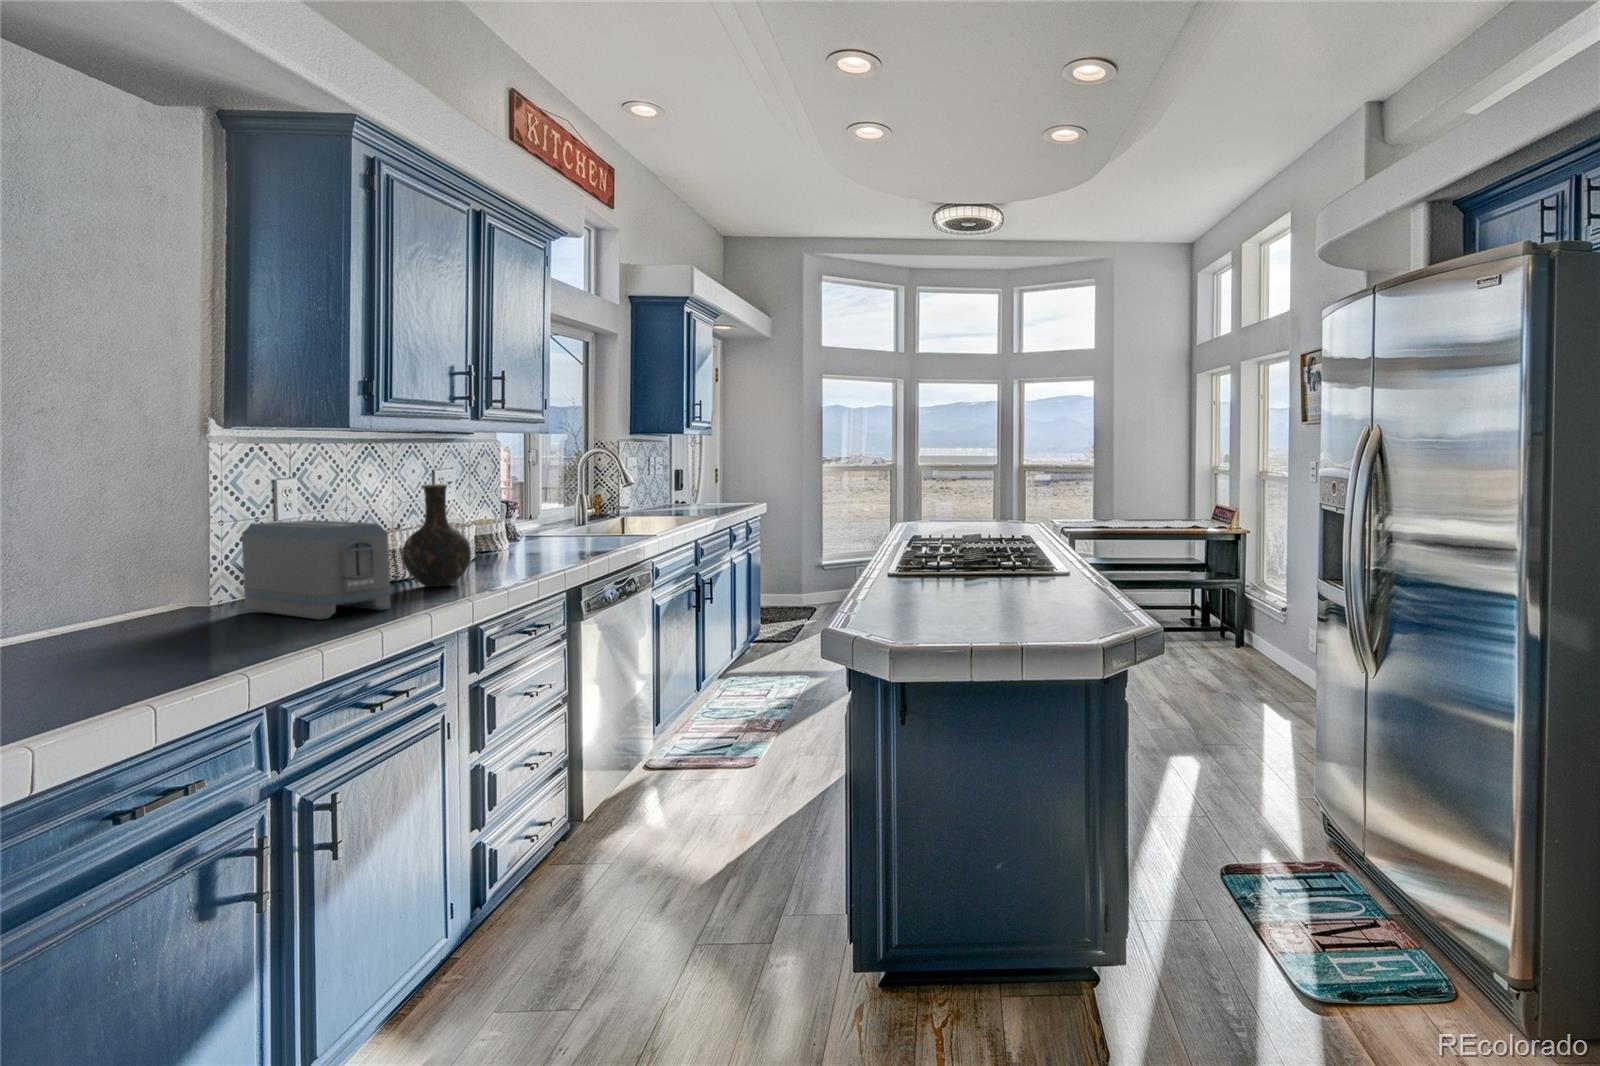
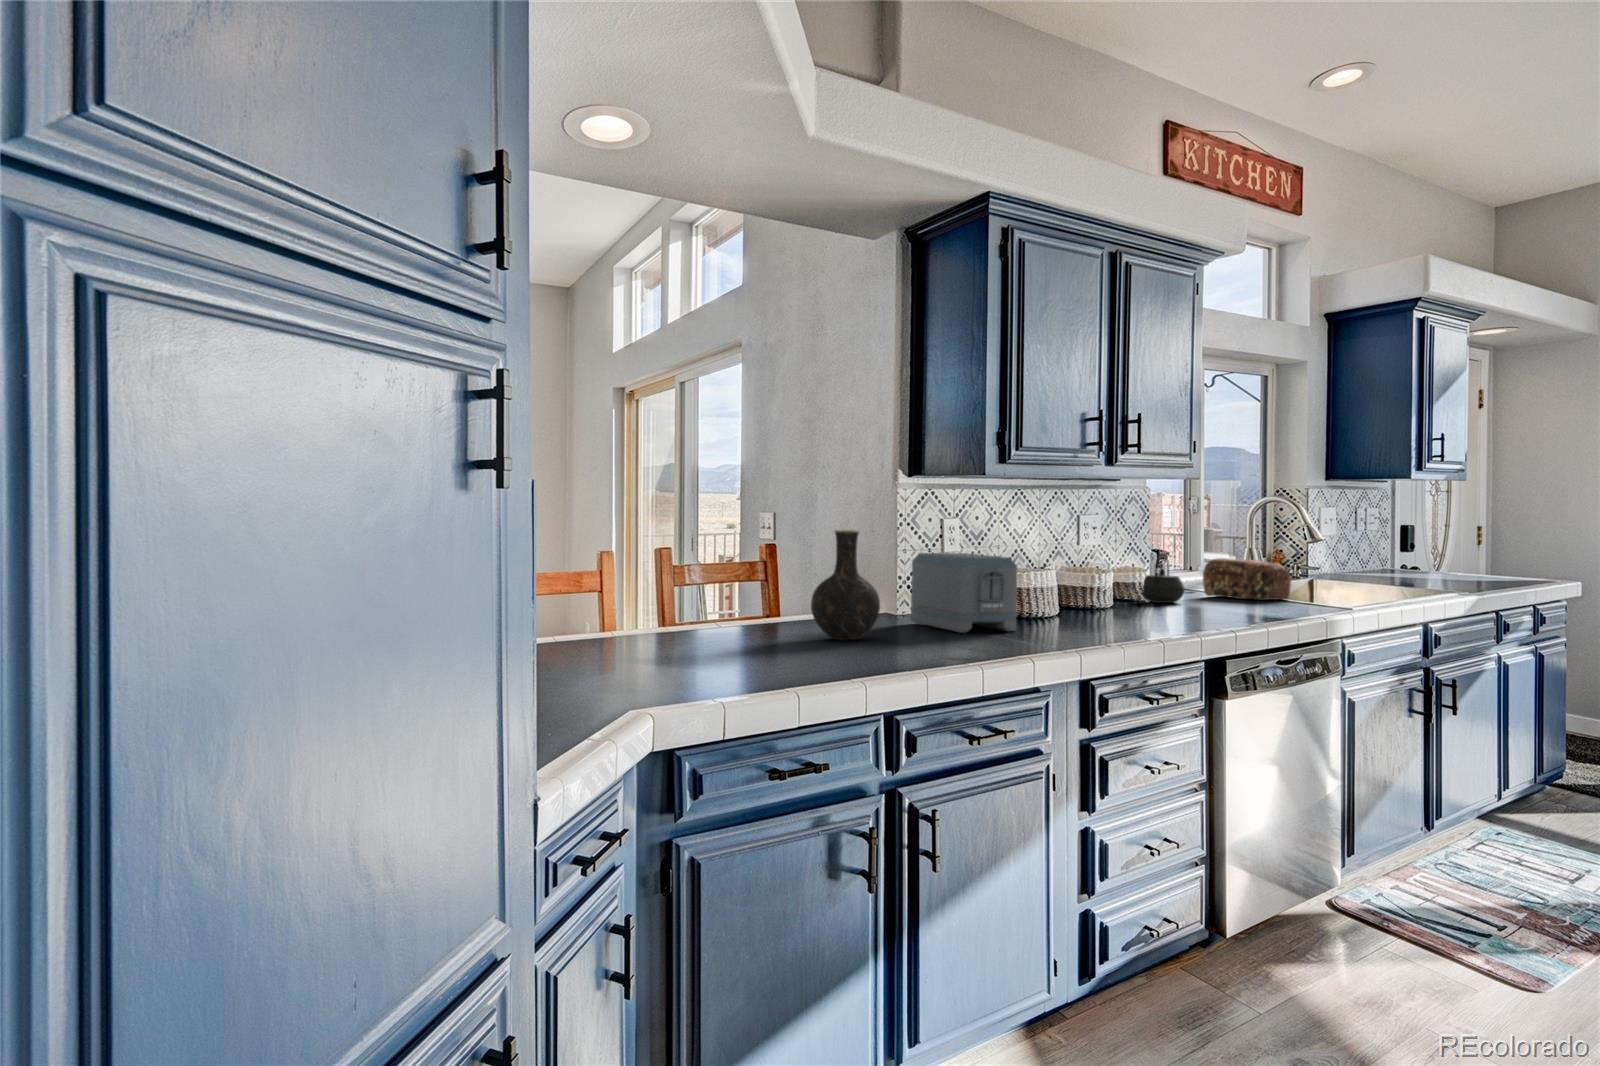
vase: present [402,484,471,587] -> present [811,530,880,640]
kettle: none [500,505,546,556] -> present [1141,553,1185,603]
bread loaf: none [556,507,635,545] -> present [1203,558,1291,600]

